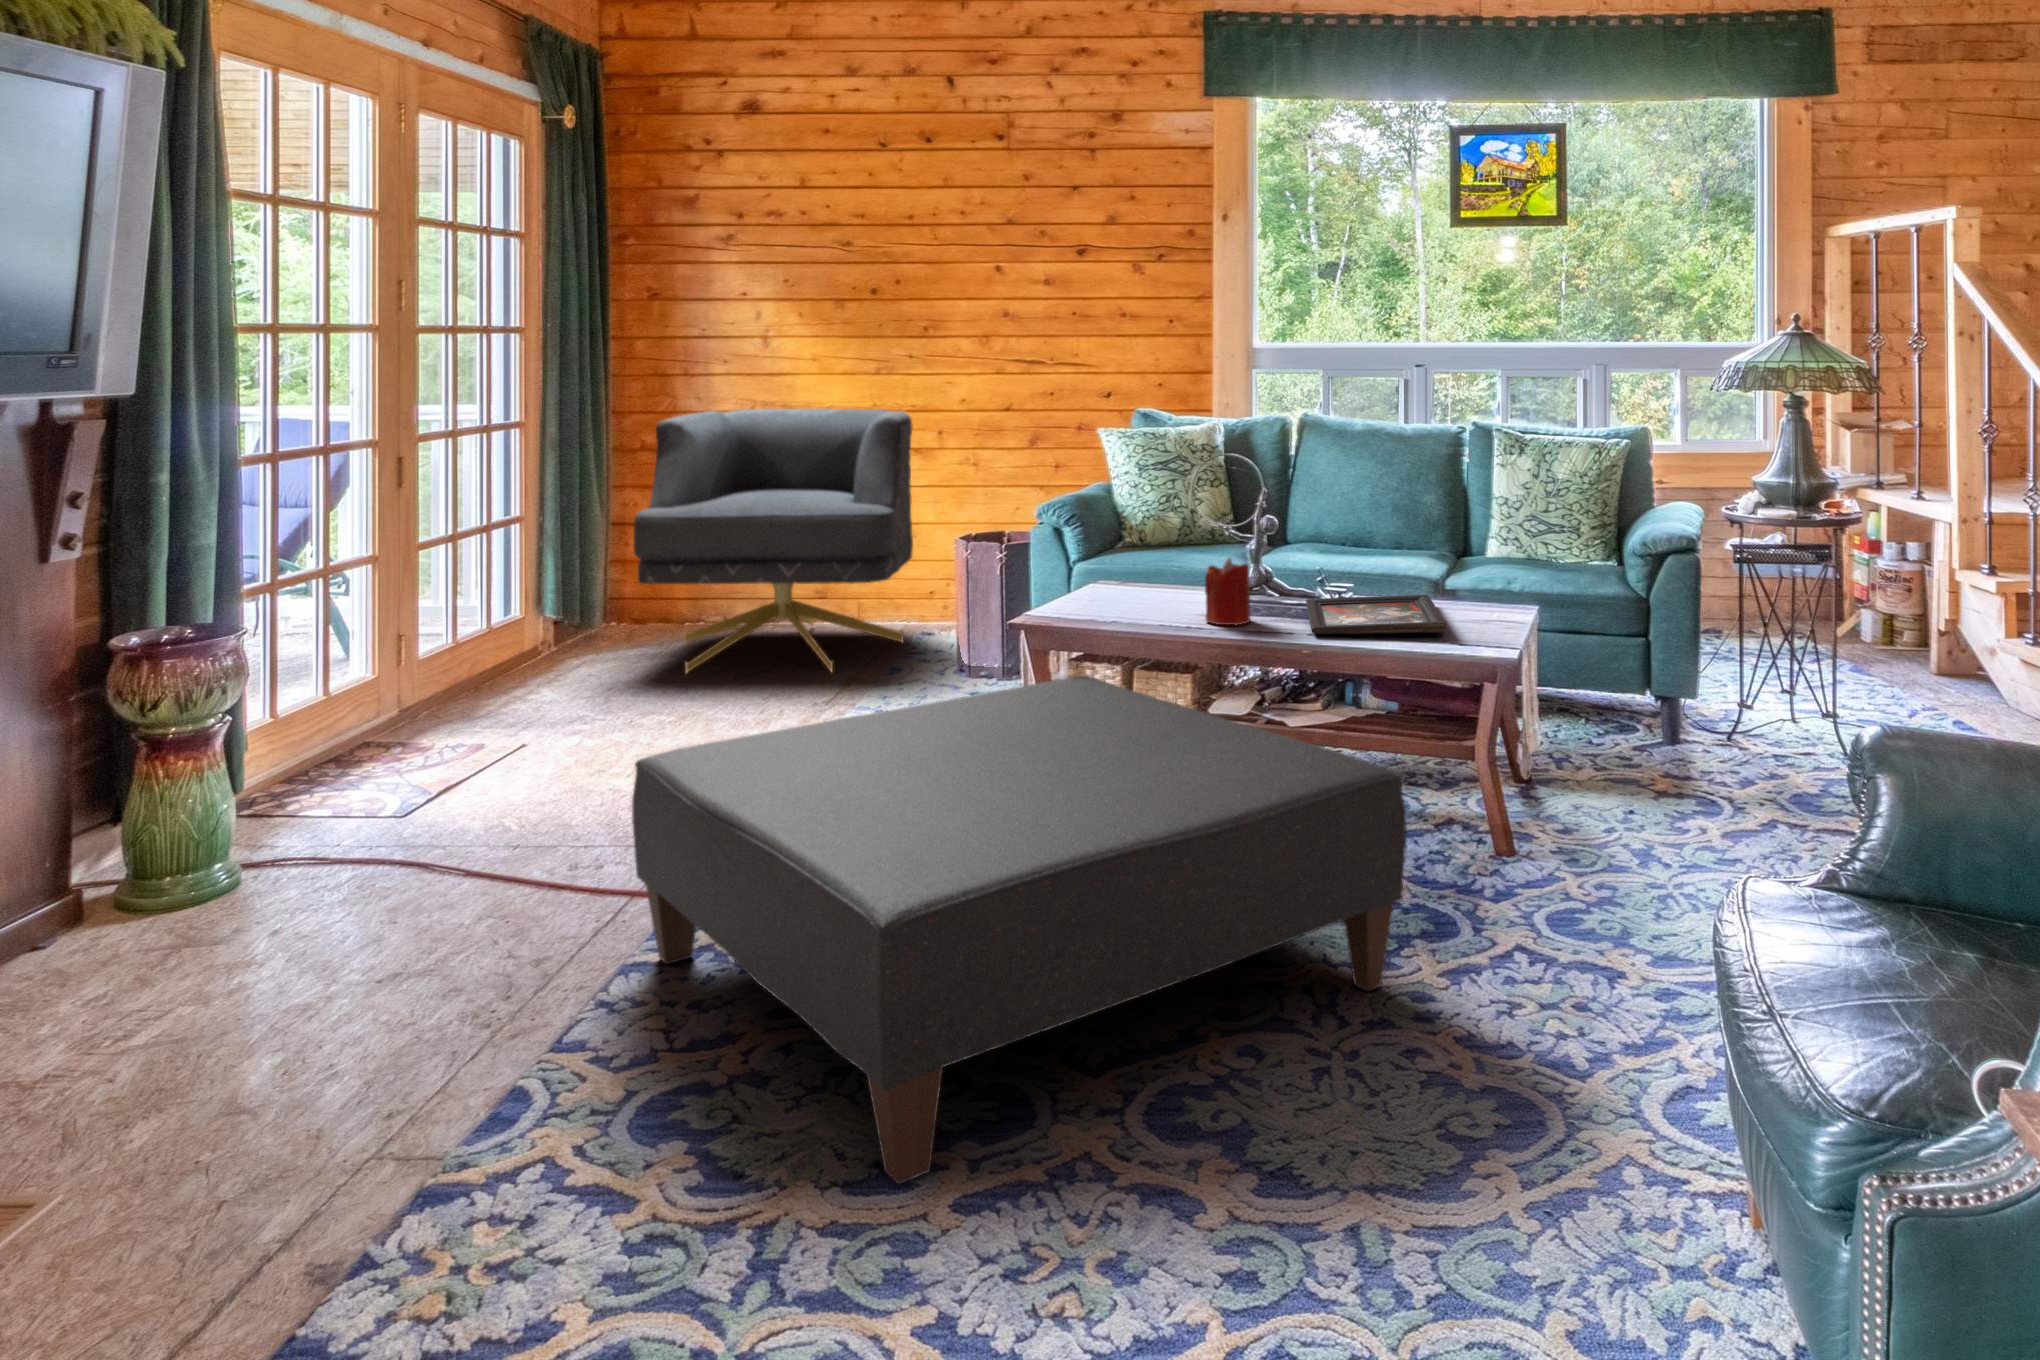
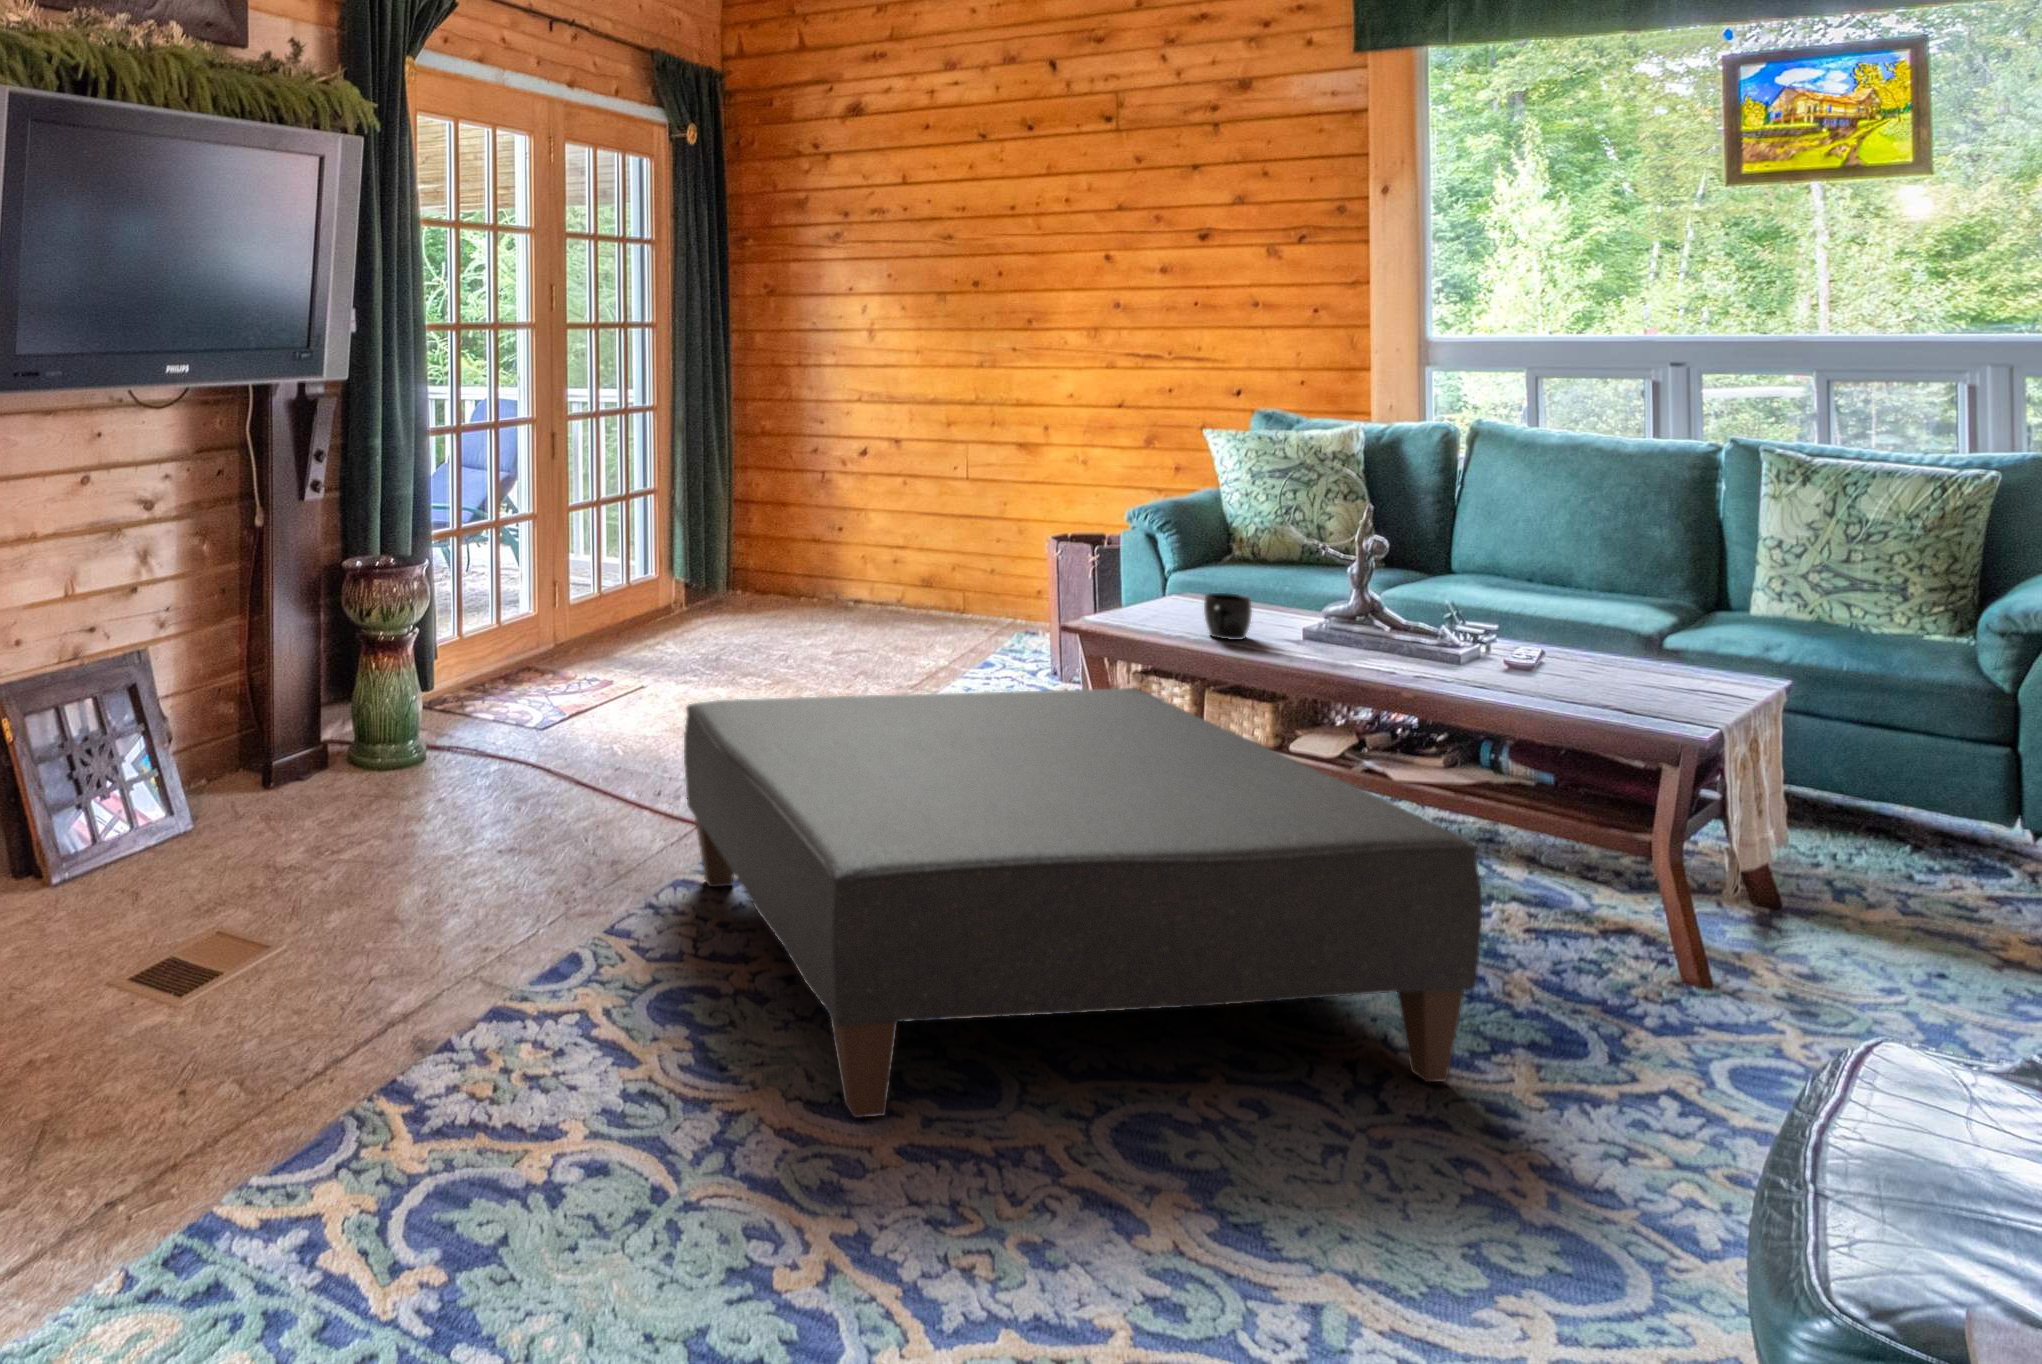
armchair: present [633,409,913,673] -> none [747,401,1016,659]
candle: present [1205,558,1251,625] -> none [1288,581,1346,657]
mug: none [1133,576,1173,619] -> present [1204,593,1252,640]
decorative tray: present [1306,595,1446,634] -> none [1417,639,1608,696]

